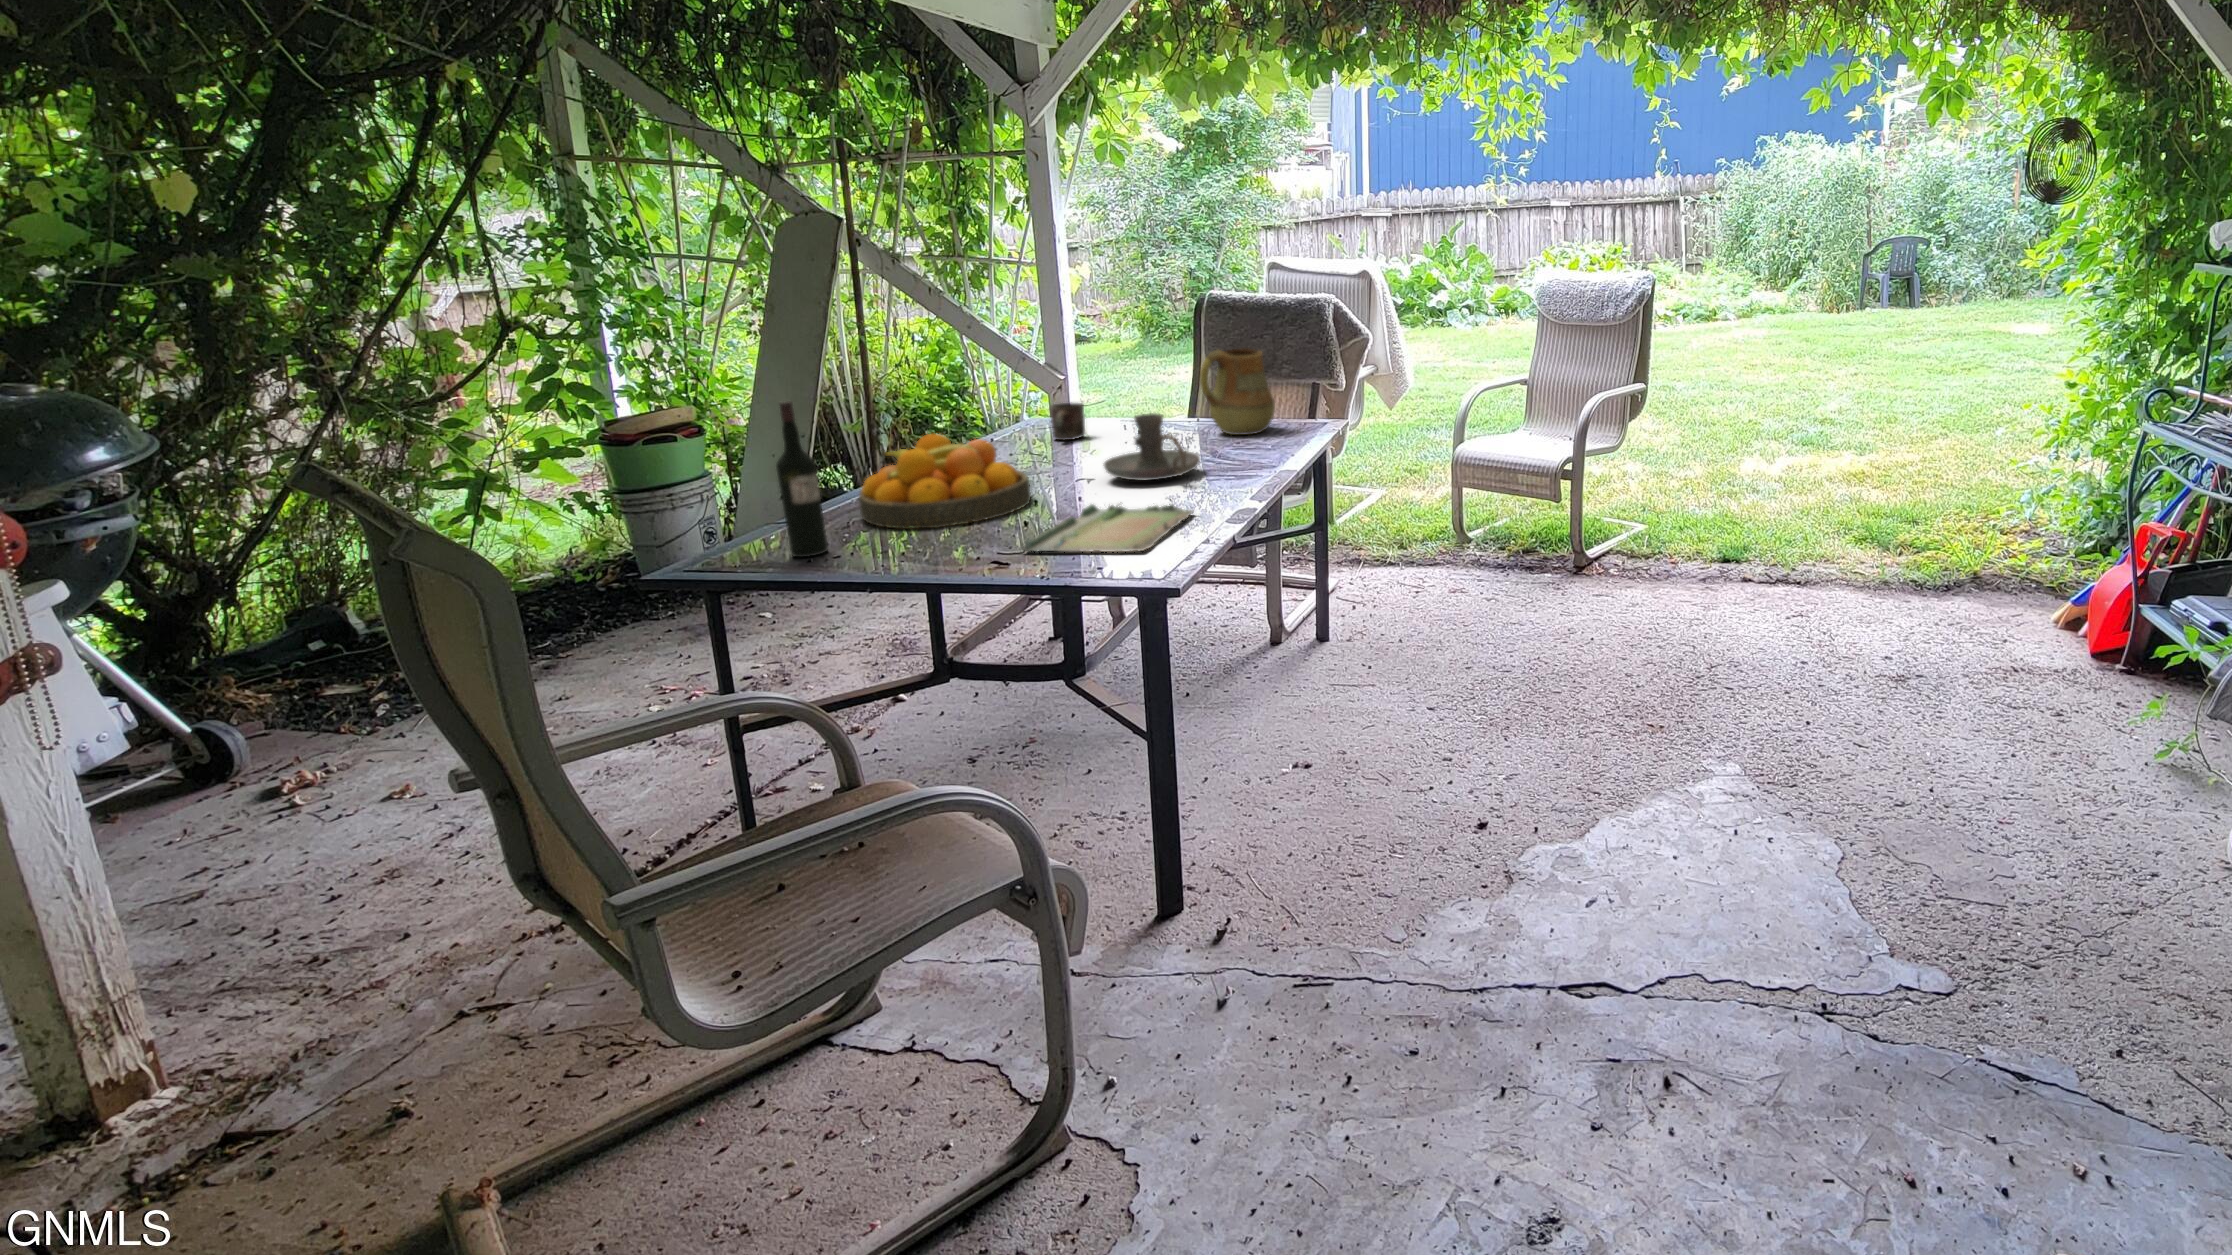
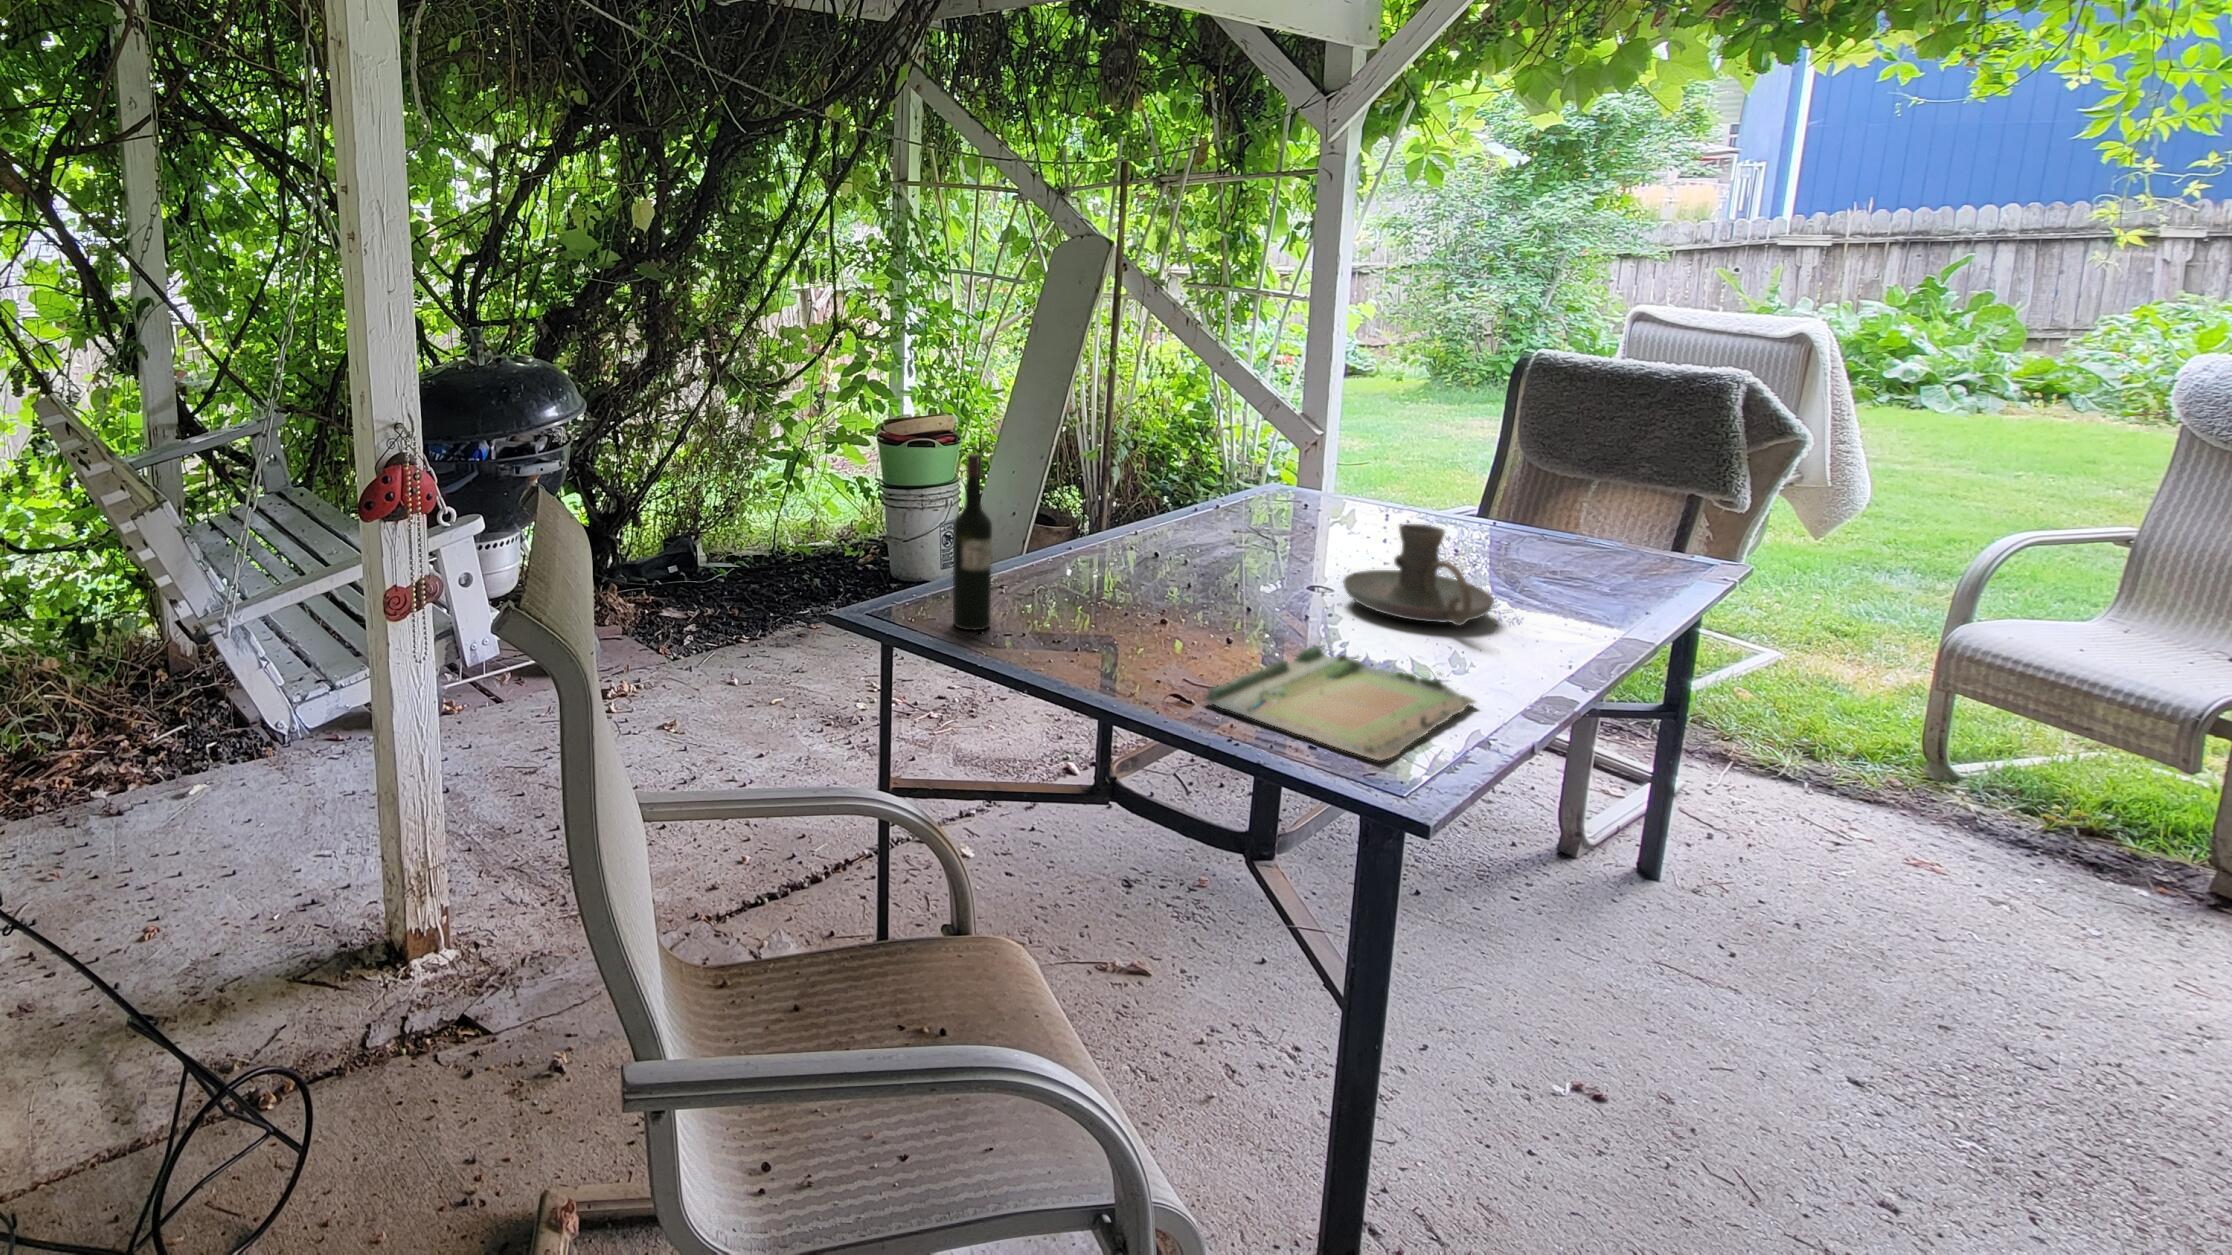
pitcher: present [1200,348,1275,435] -> none [1508,440,1630,567]
mug: present [1049,402,1085,440] -> none [1286,475,1332,523]
fruit bowl: present [859,434,1031,529] -> none [1038,504,1238,628]

